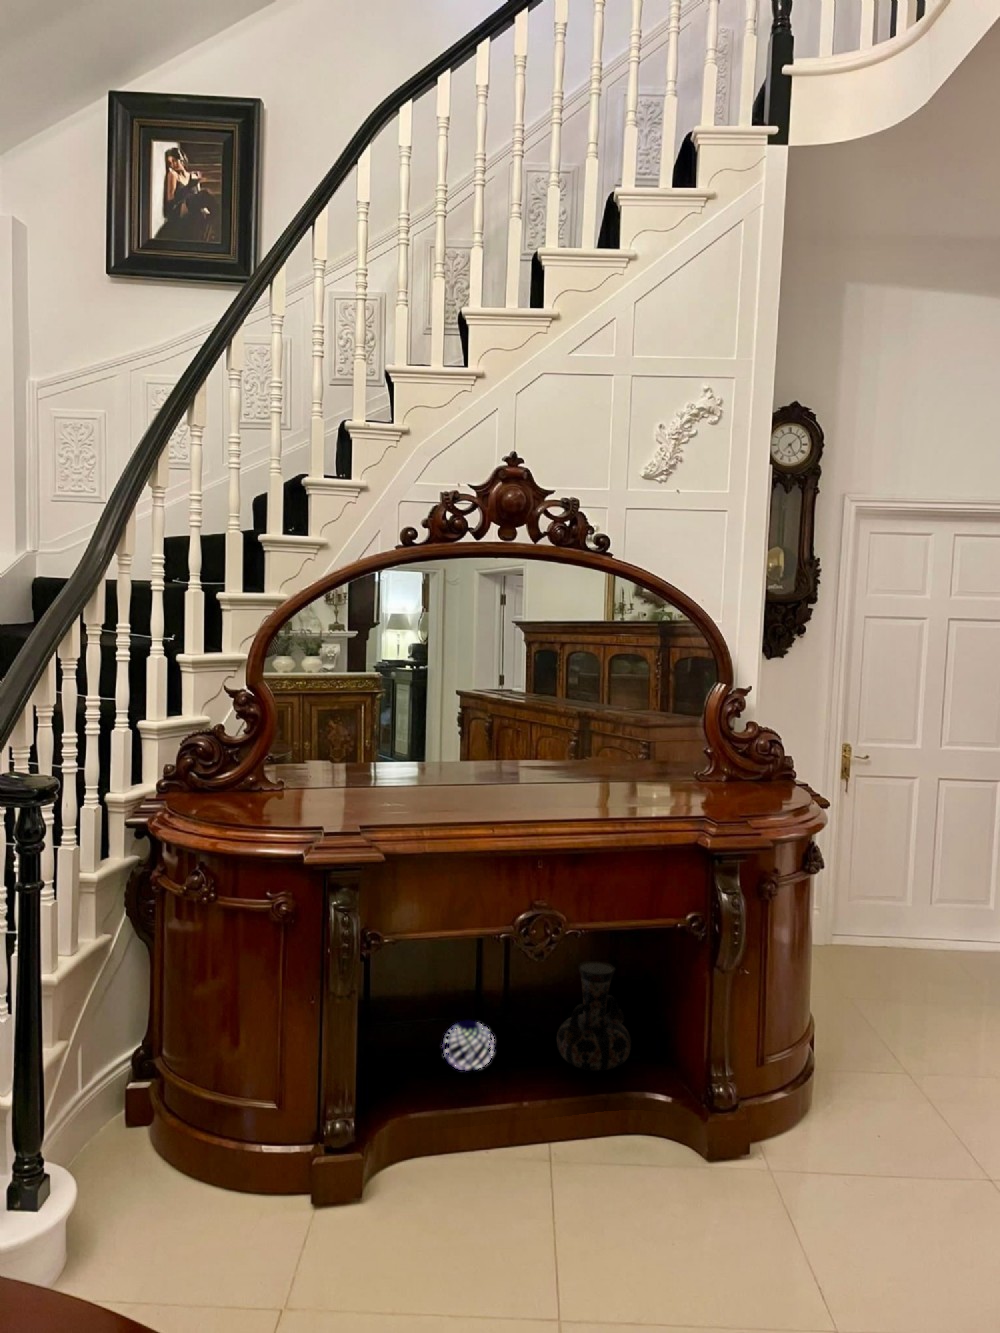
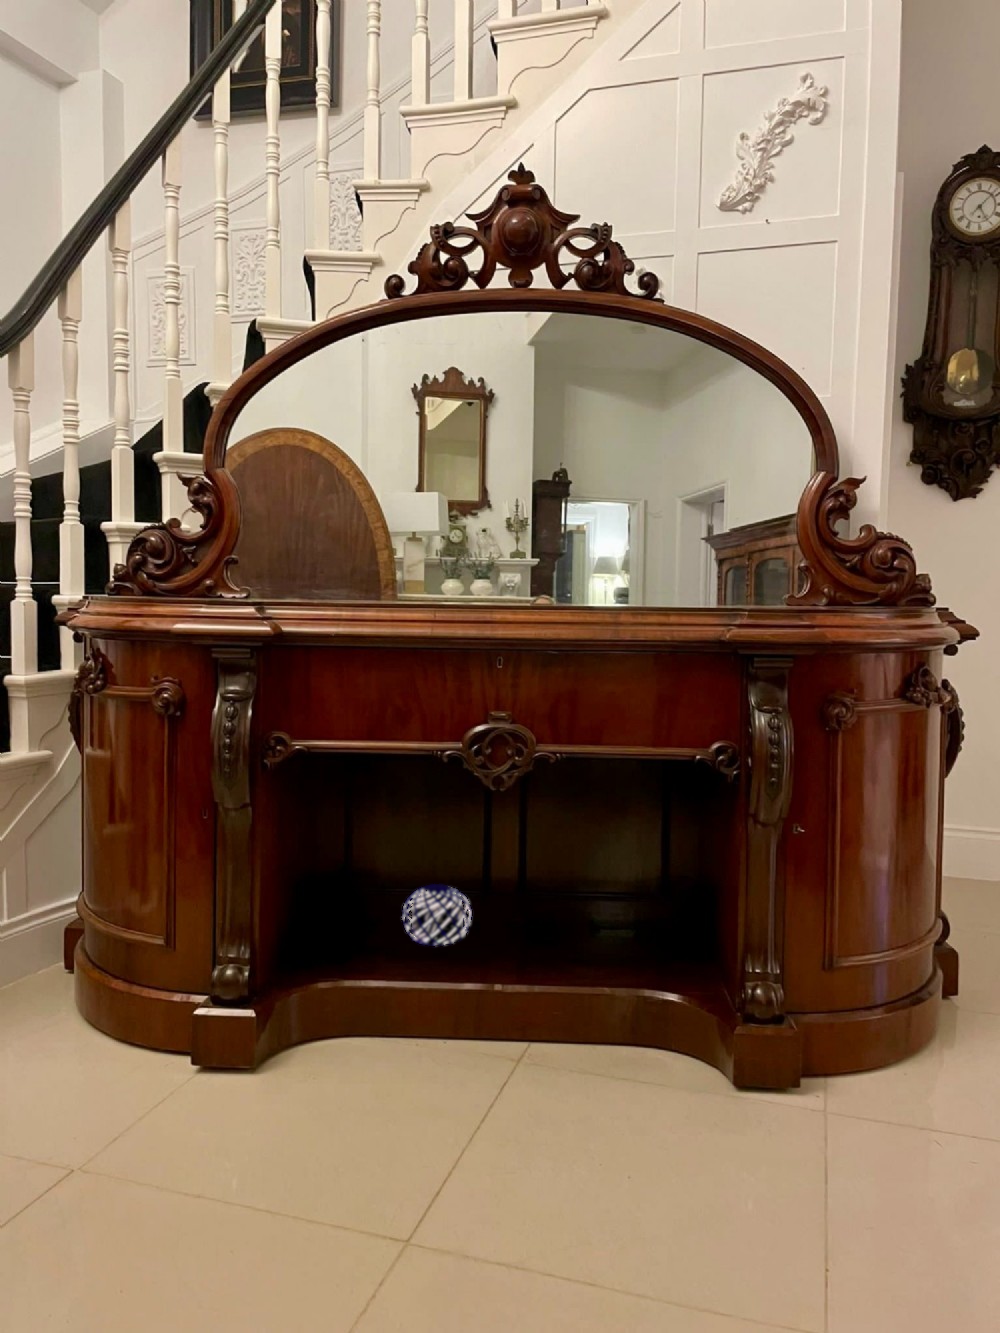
decorative vase: present [557,961,631,1070] -> none [553,817,656,963]

